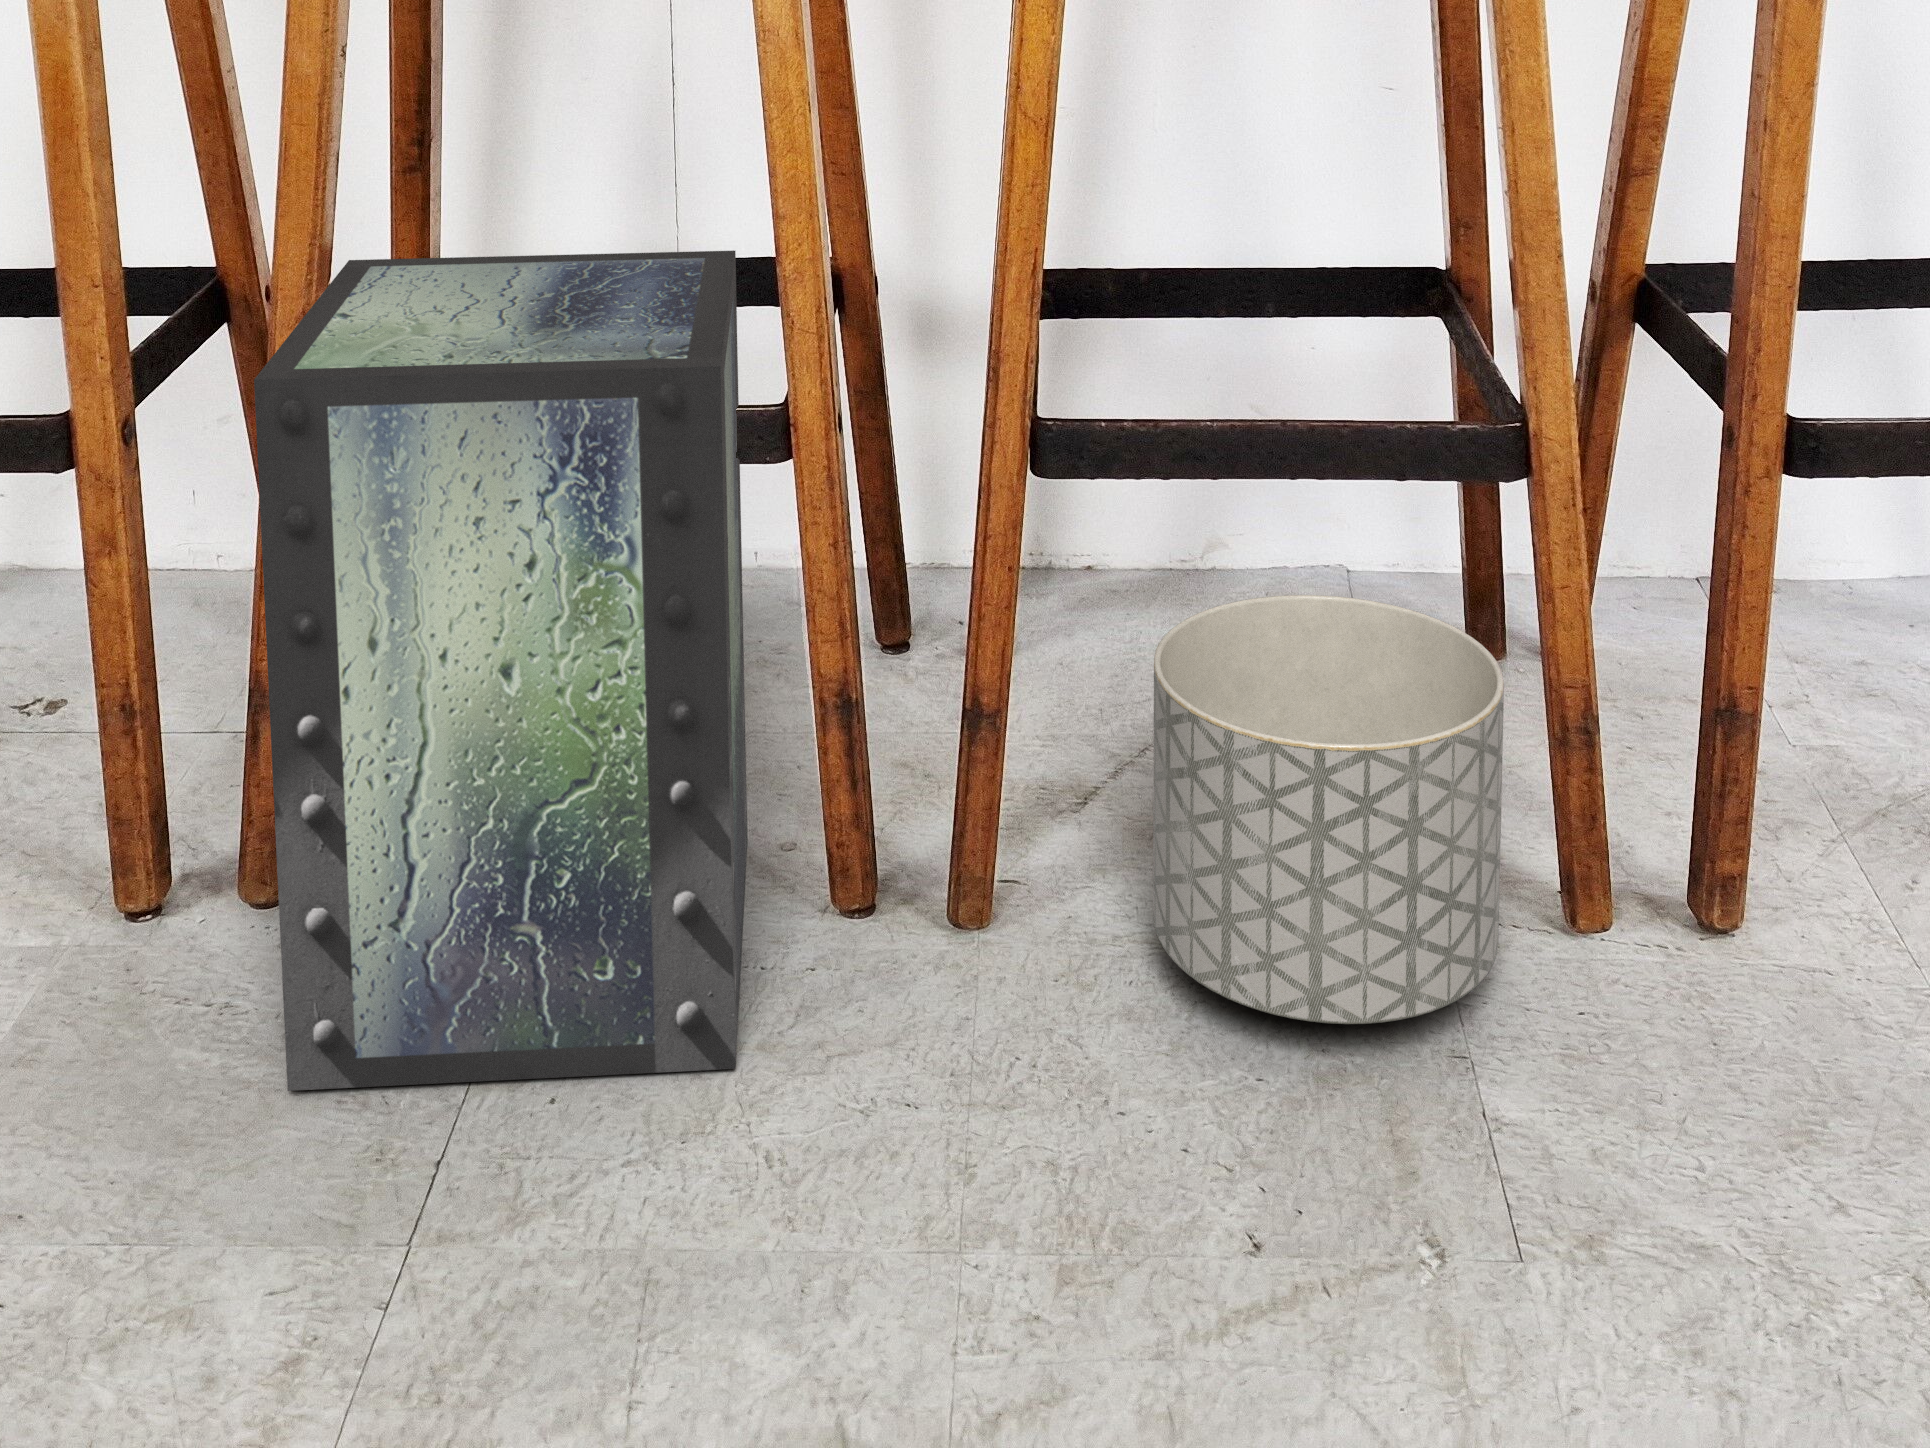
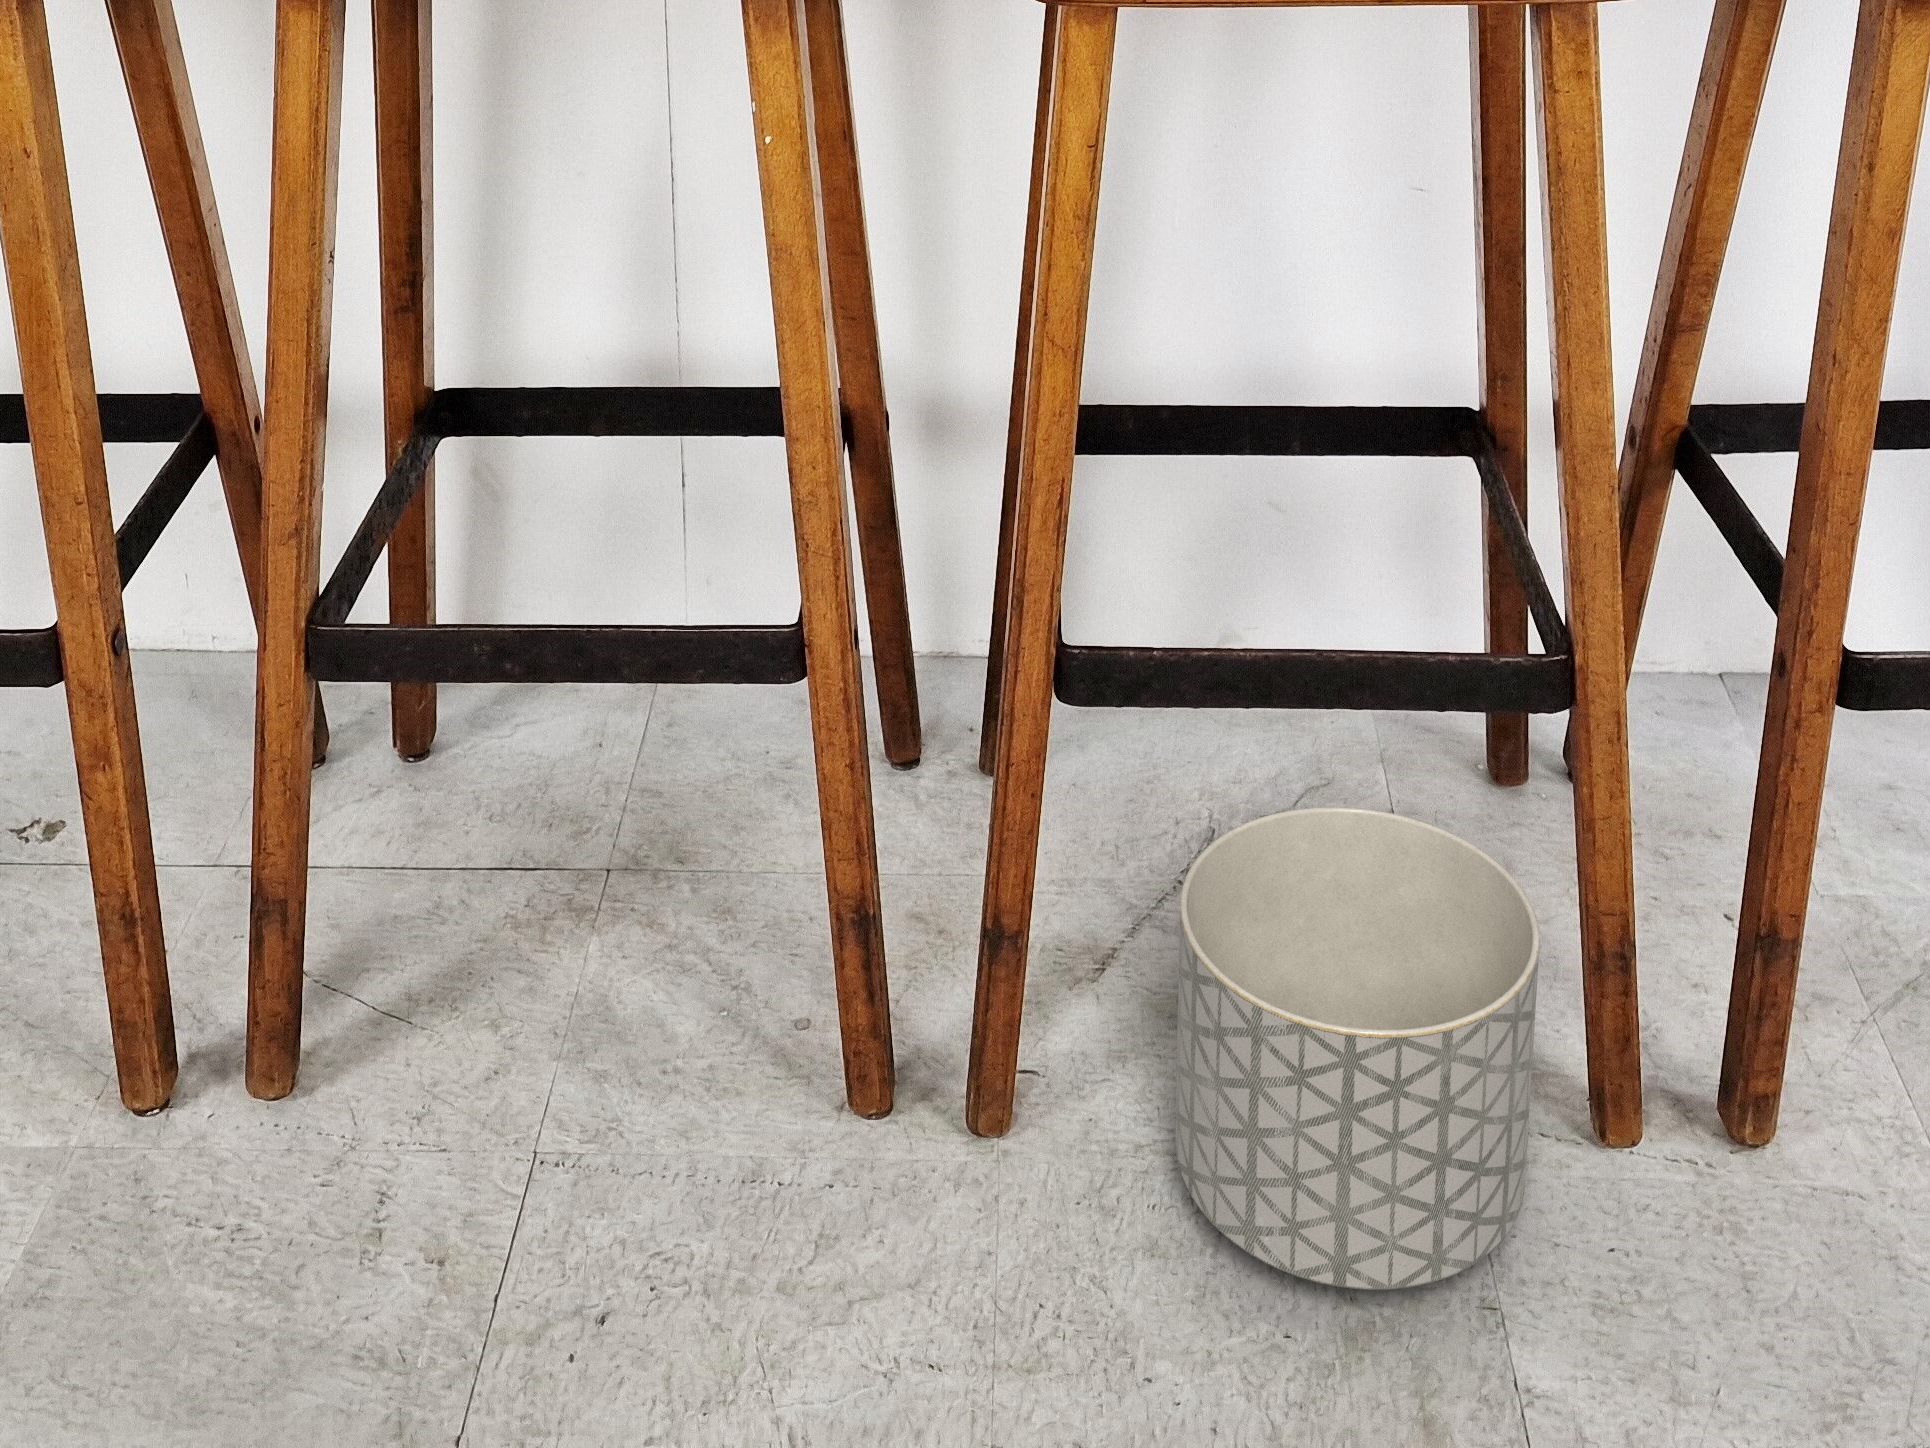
storage box: present [254,250,747,1091] -> none [243,451,763,1350]

